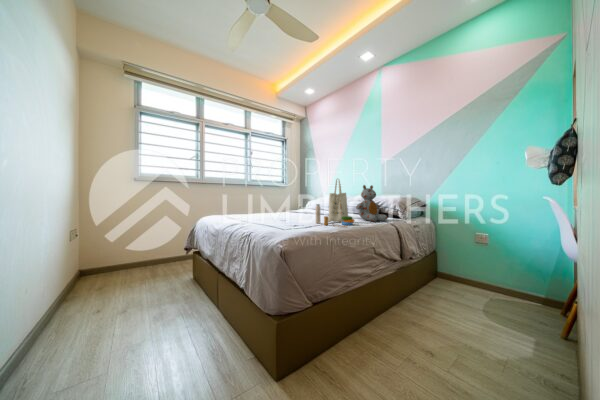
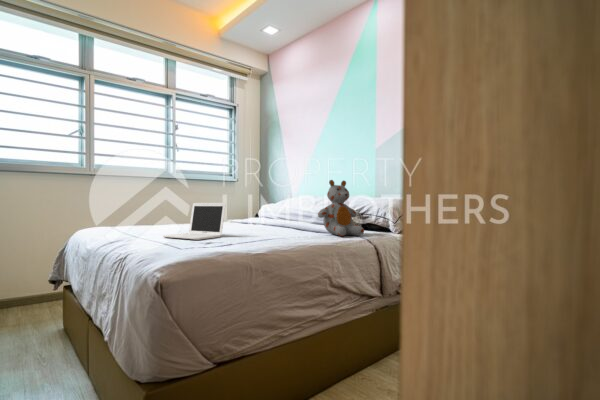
tote bag: present [316,180,354,227] -> none [249,169,306,245]
laptop: none [260,200,298,224] -> present [163,203,225,240]

